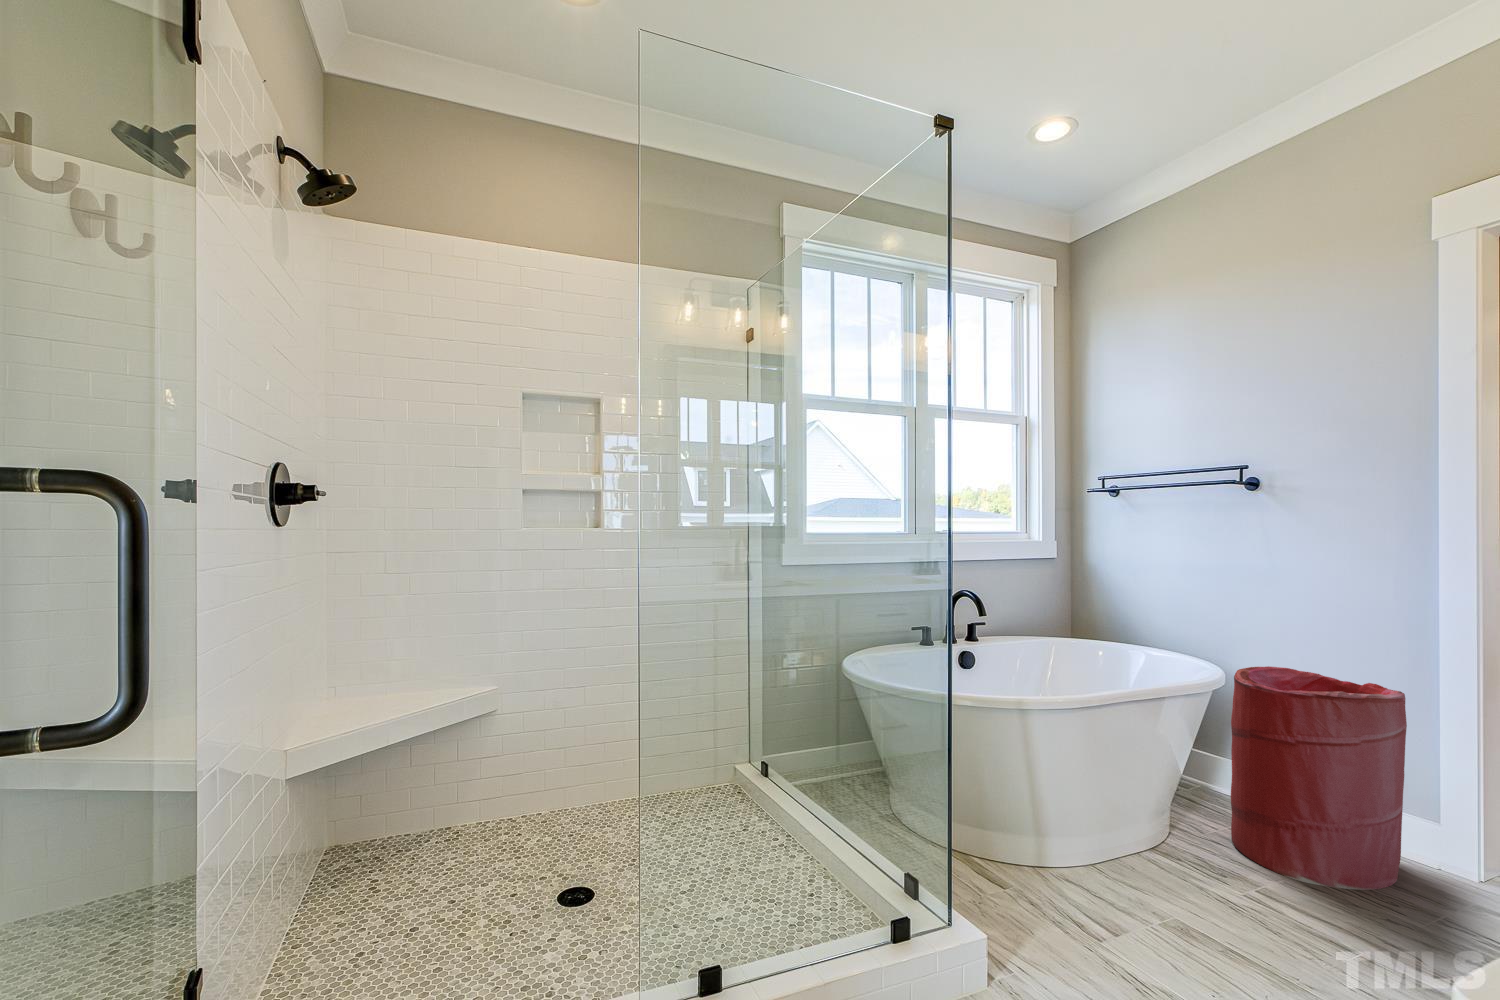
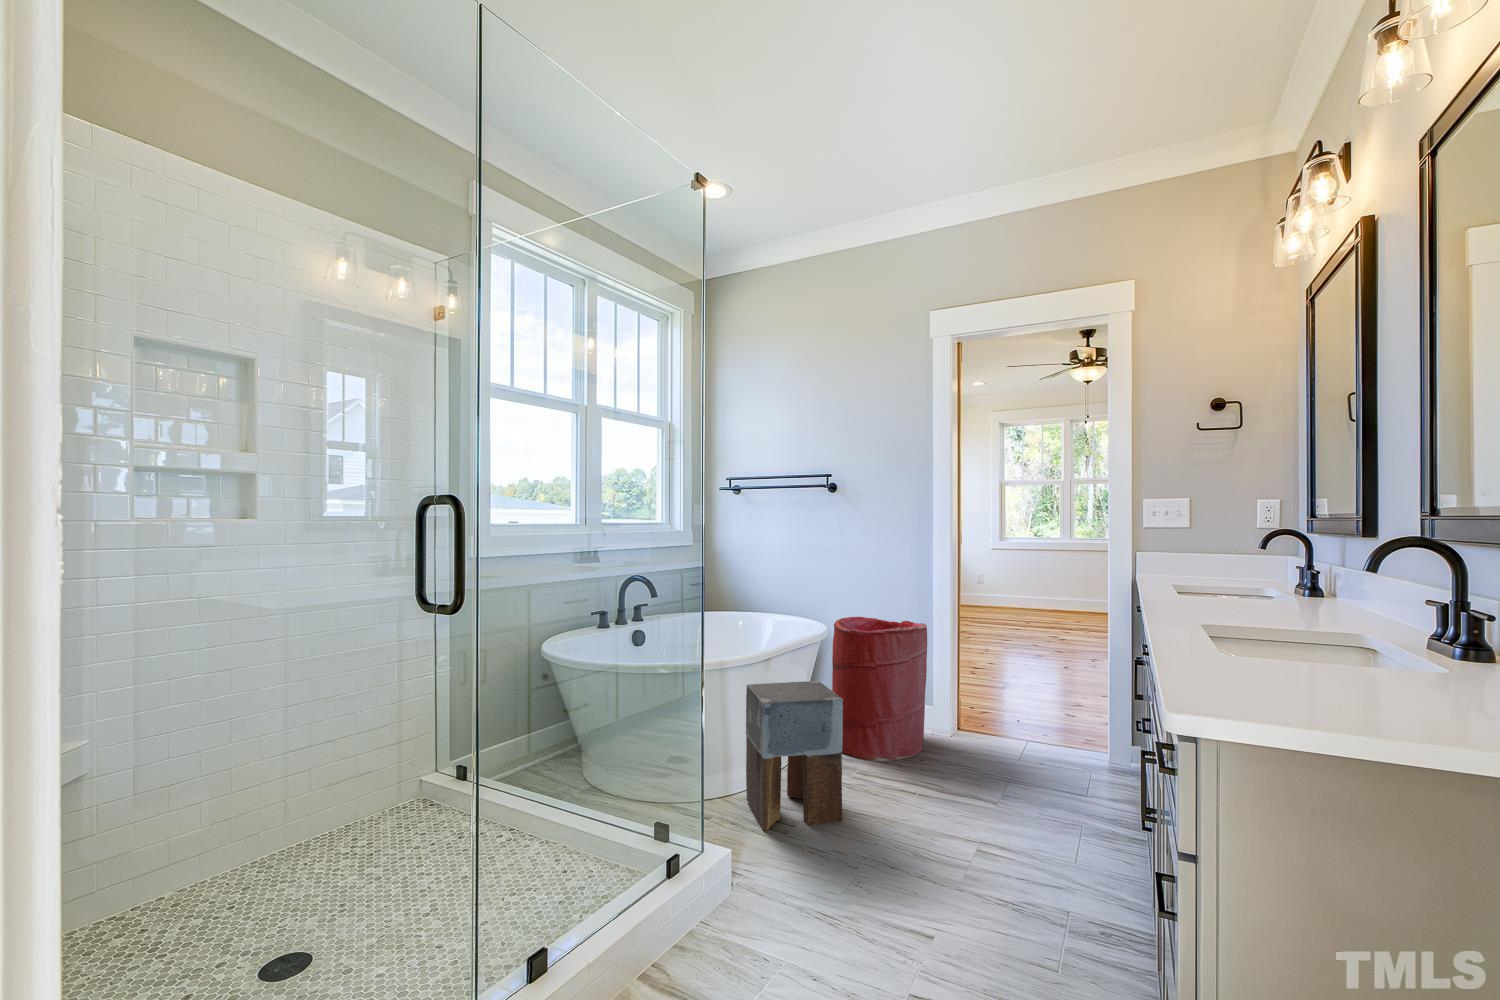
stool: none [1064,734,1193,950] -> present [746,681,843,830]

